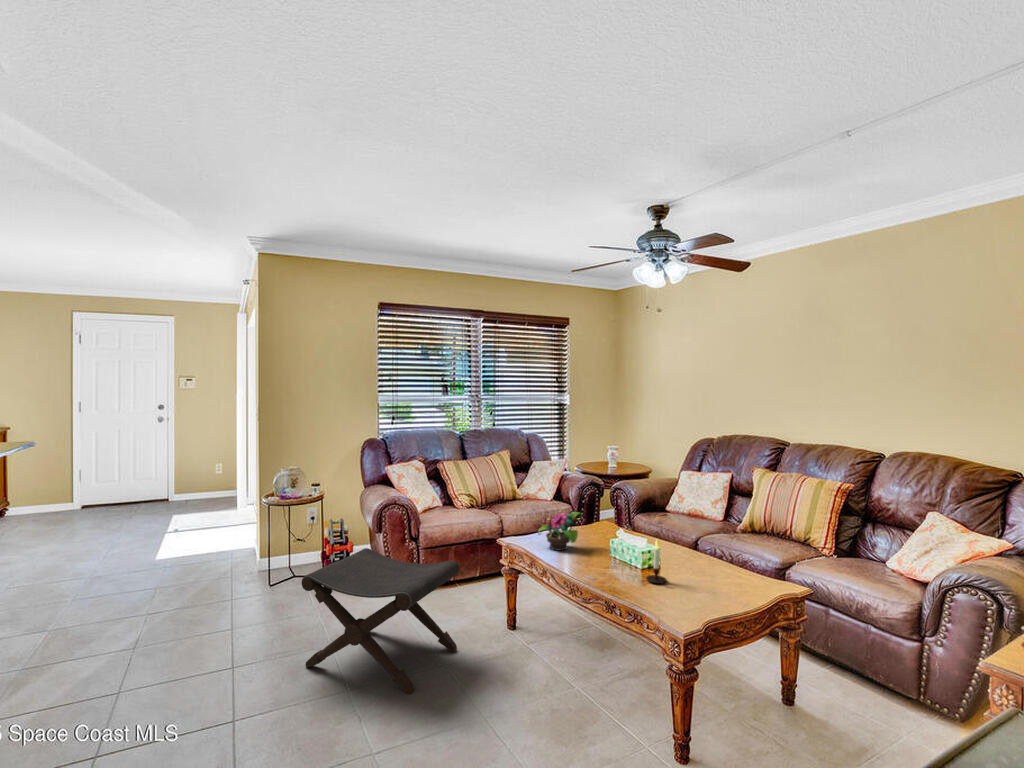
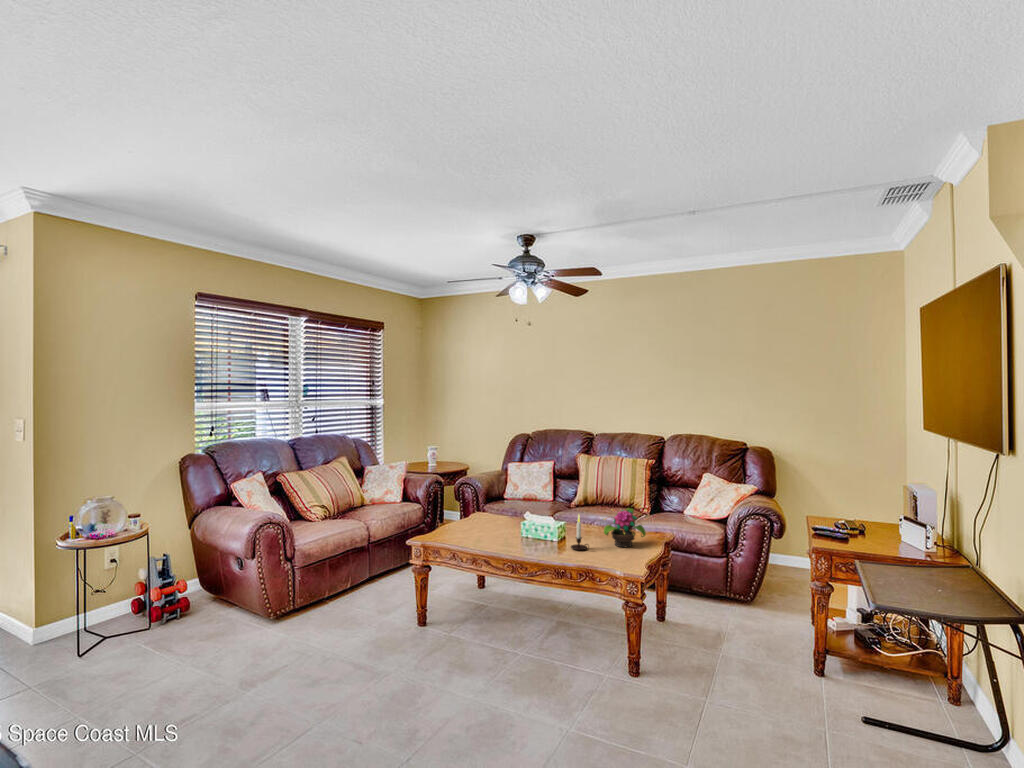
potted flower: present [538,512,582,551] -> present [604,508,646,547]
footstool: present [302,548,460,693] -> none [231,568,392,725]

